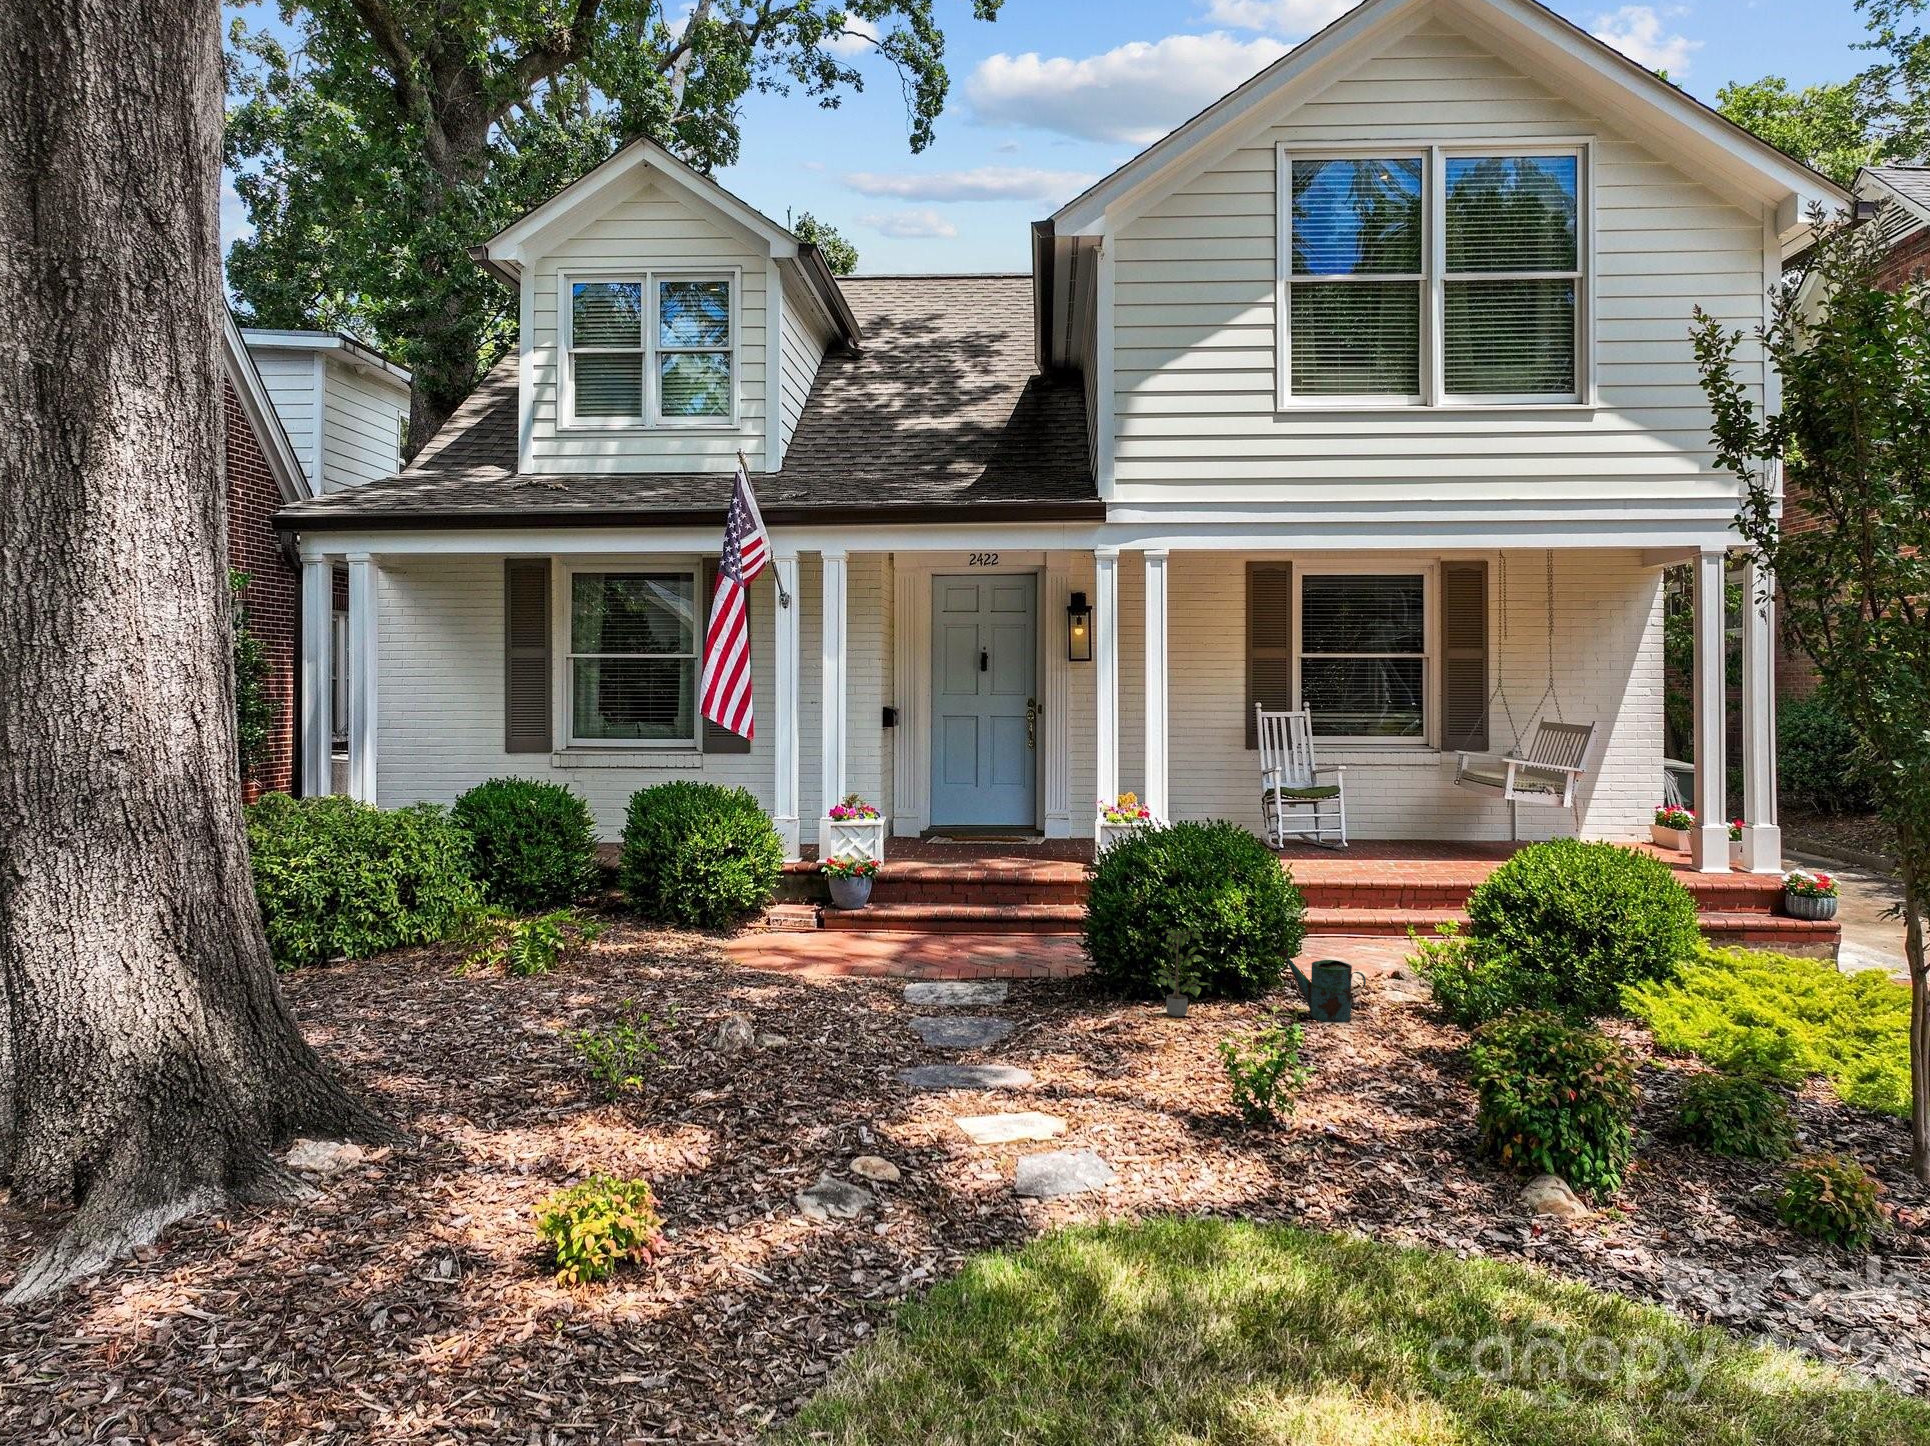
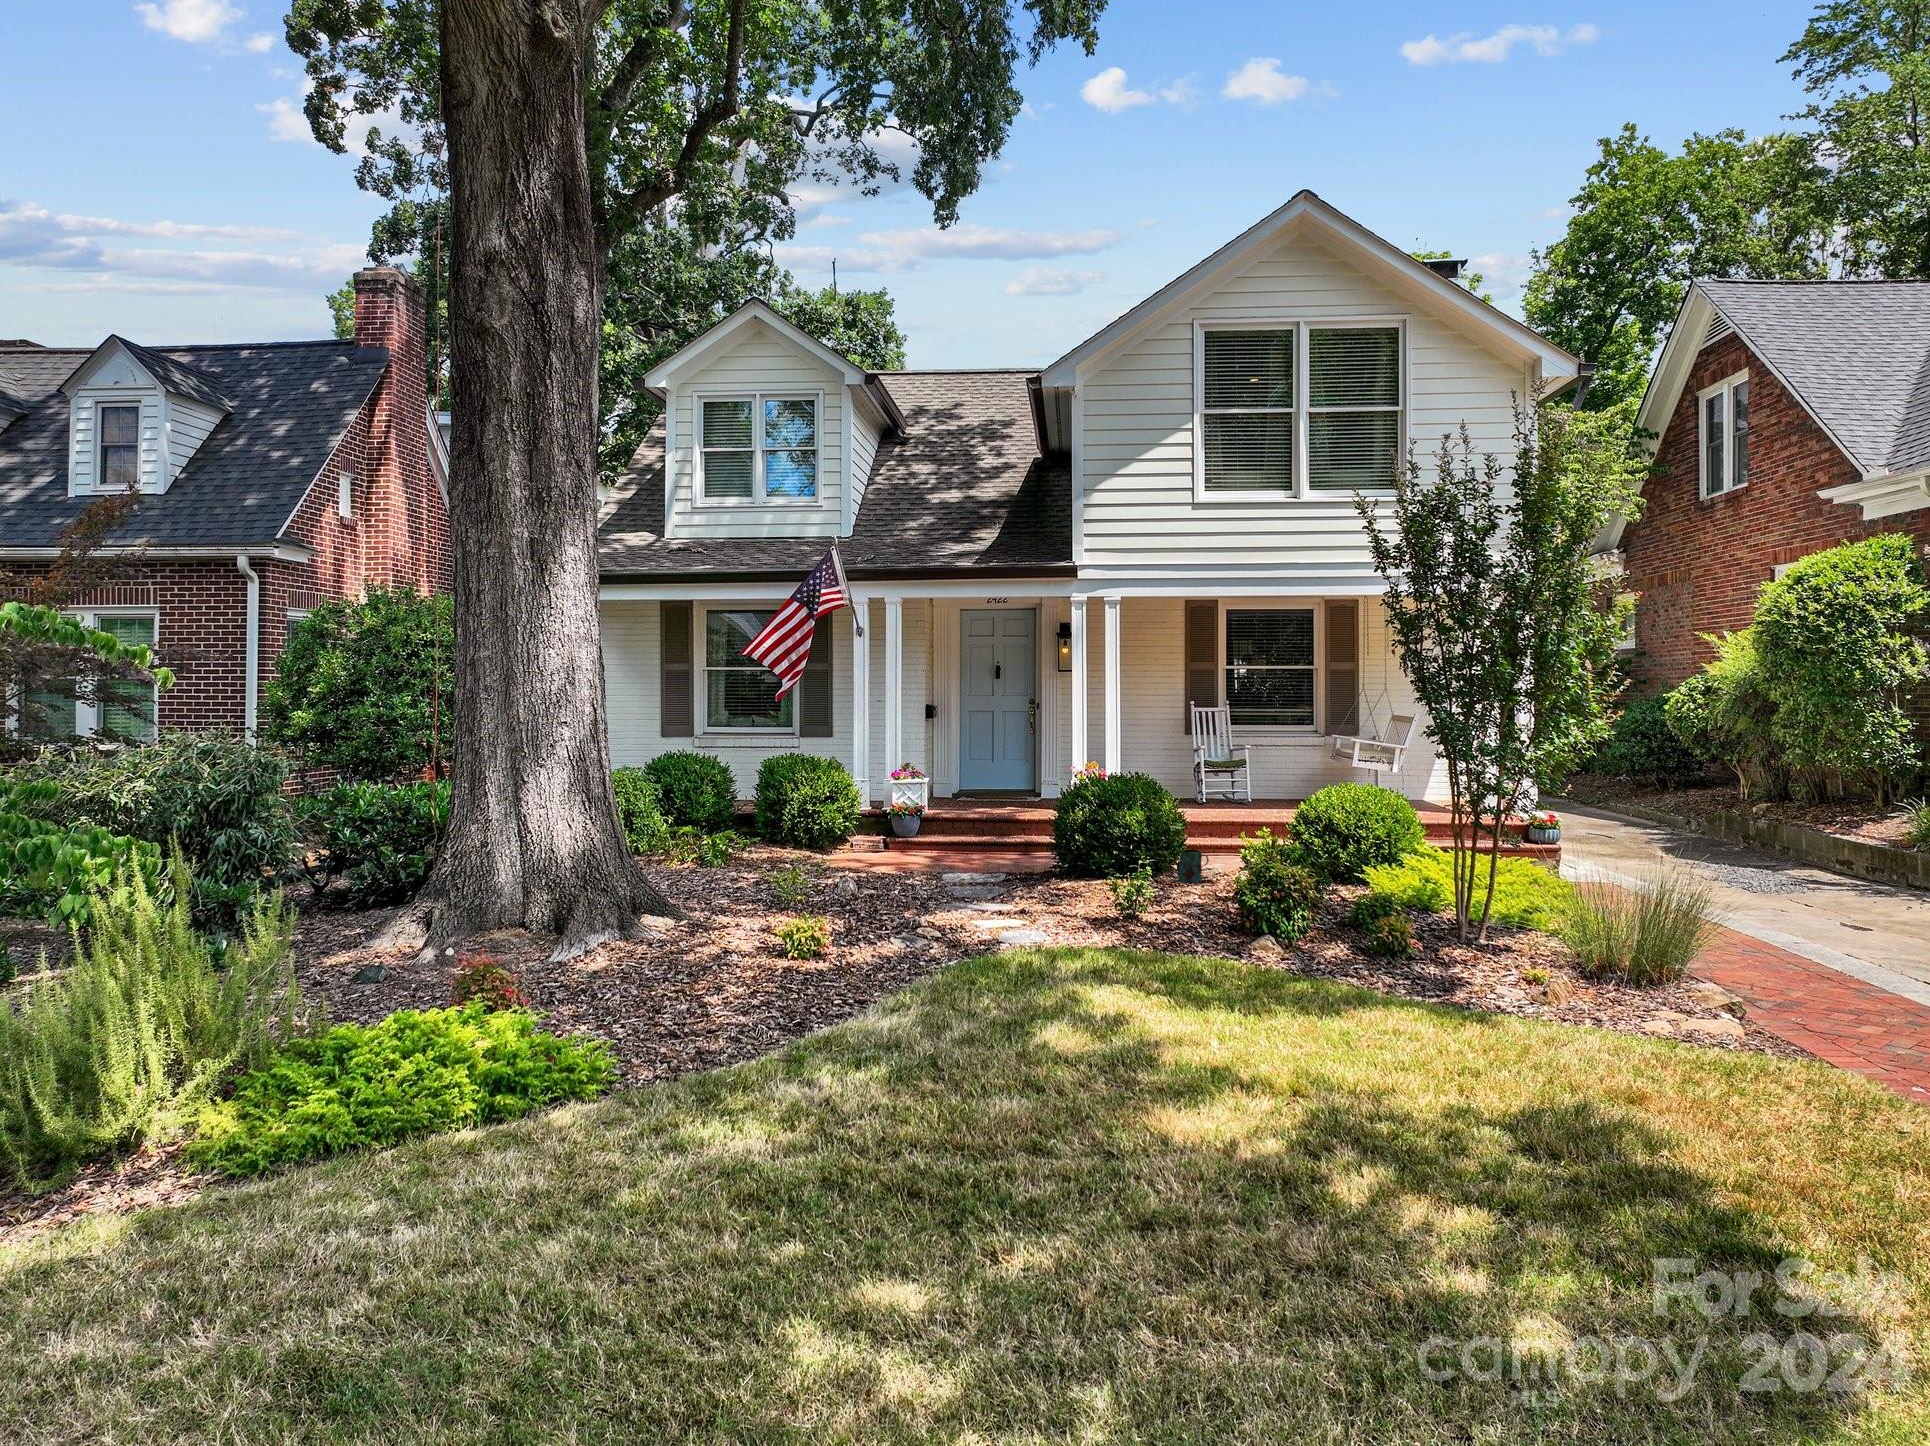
potted plant: present [1158,927,1209,1017] -> none [1091,828,1122,880]

